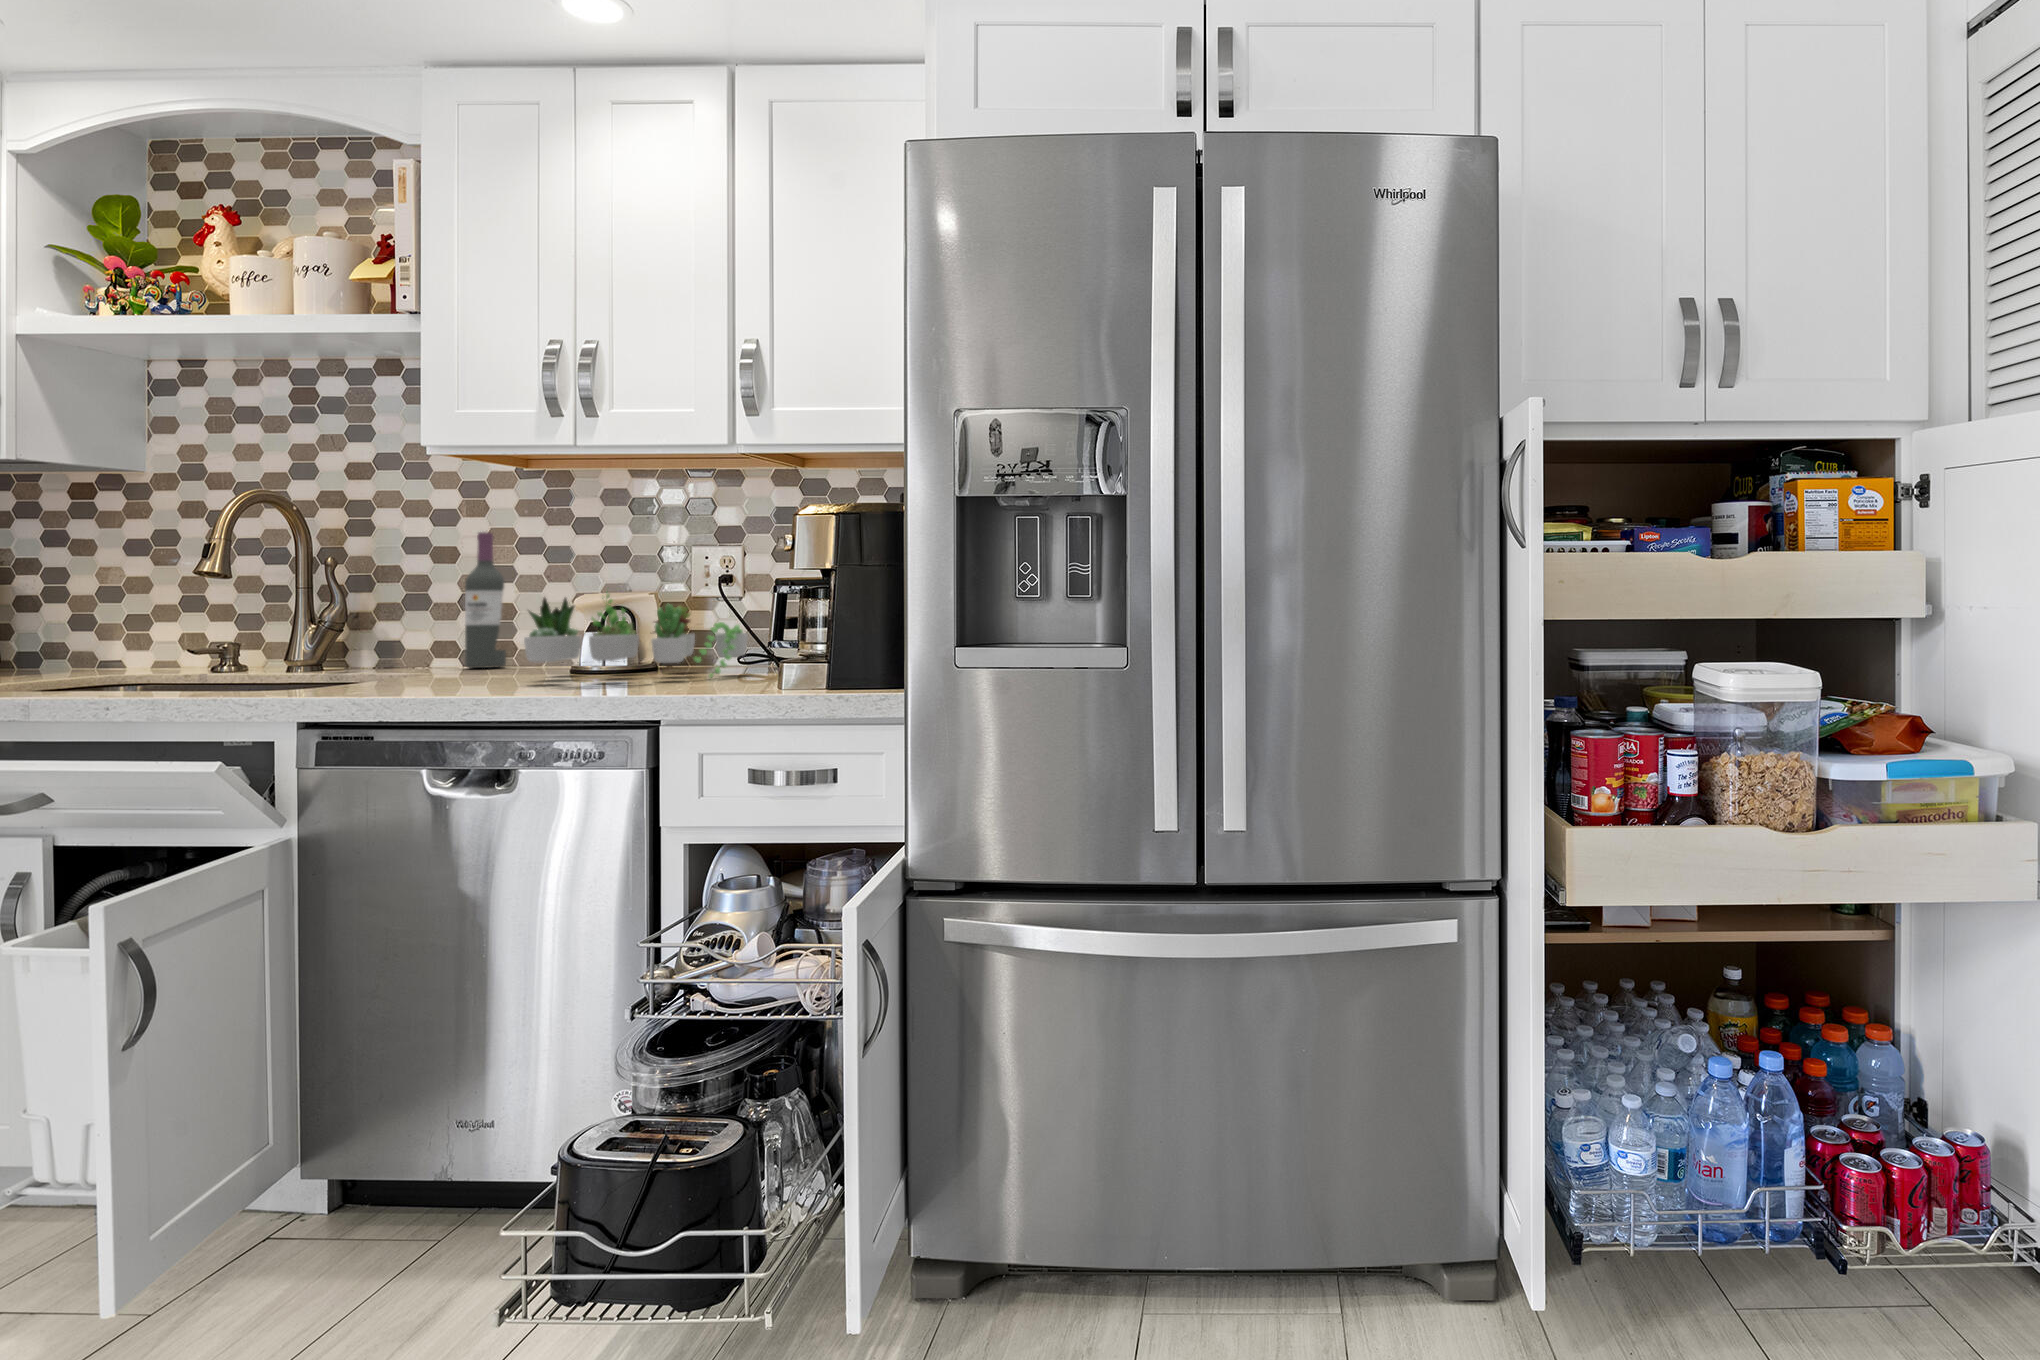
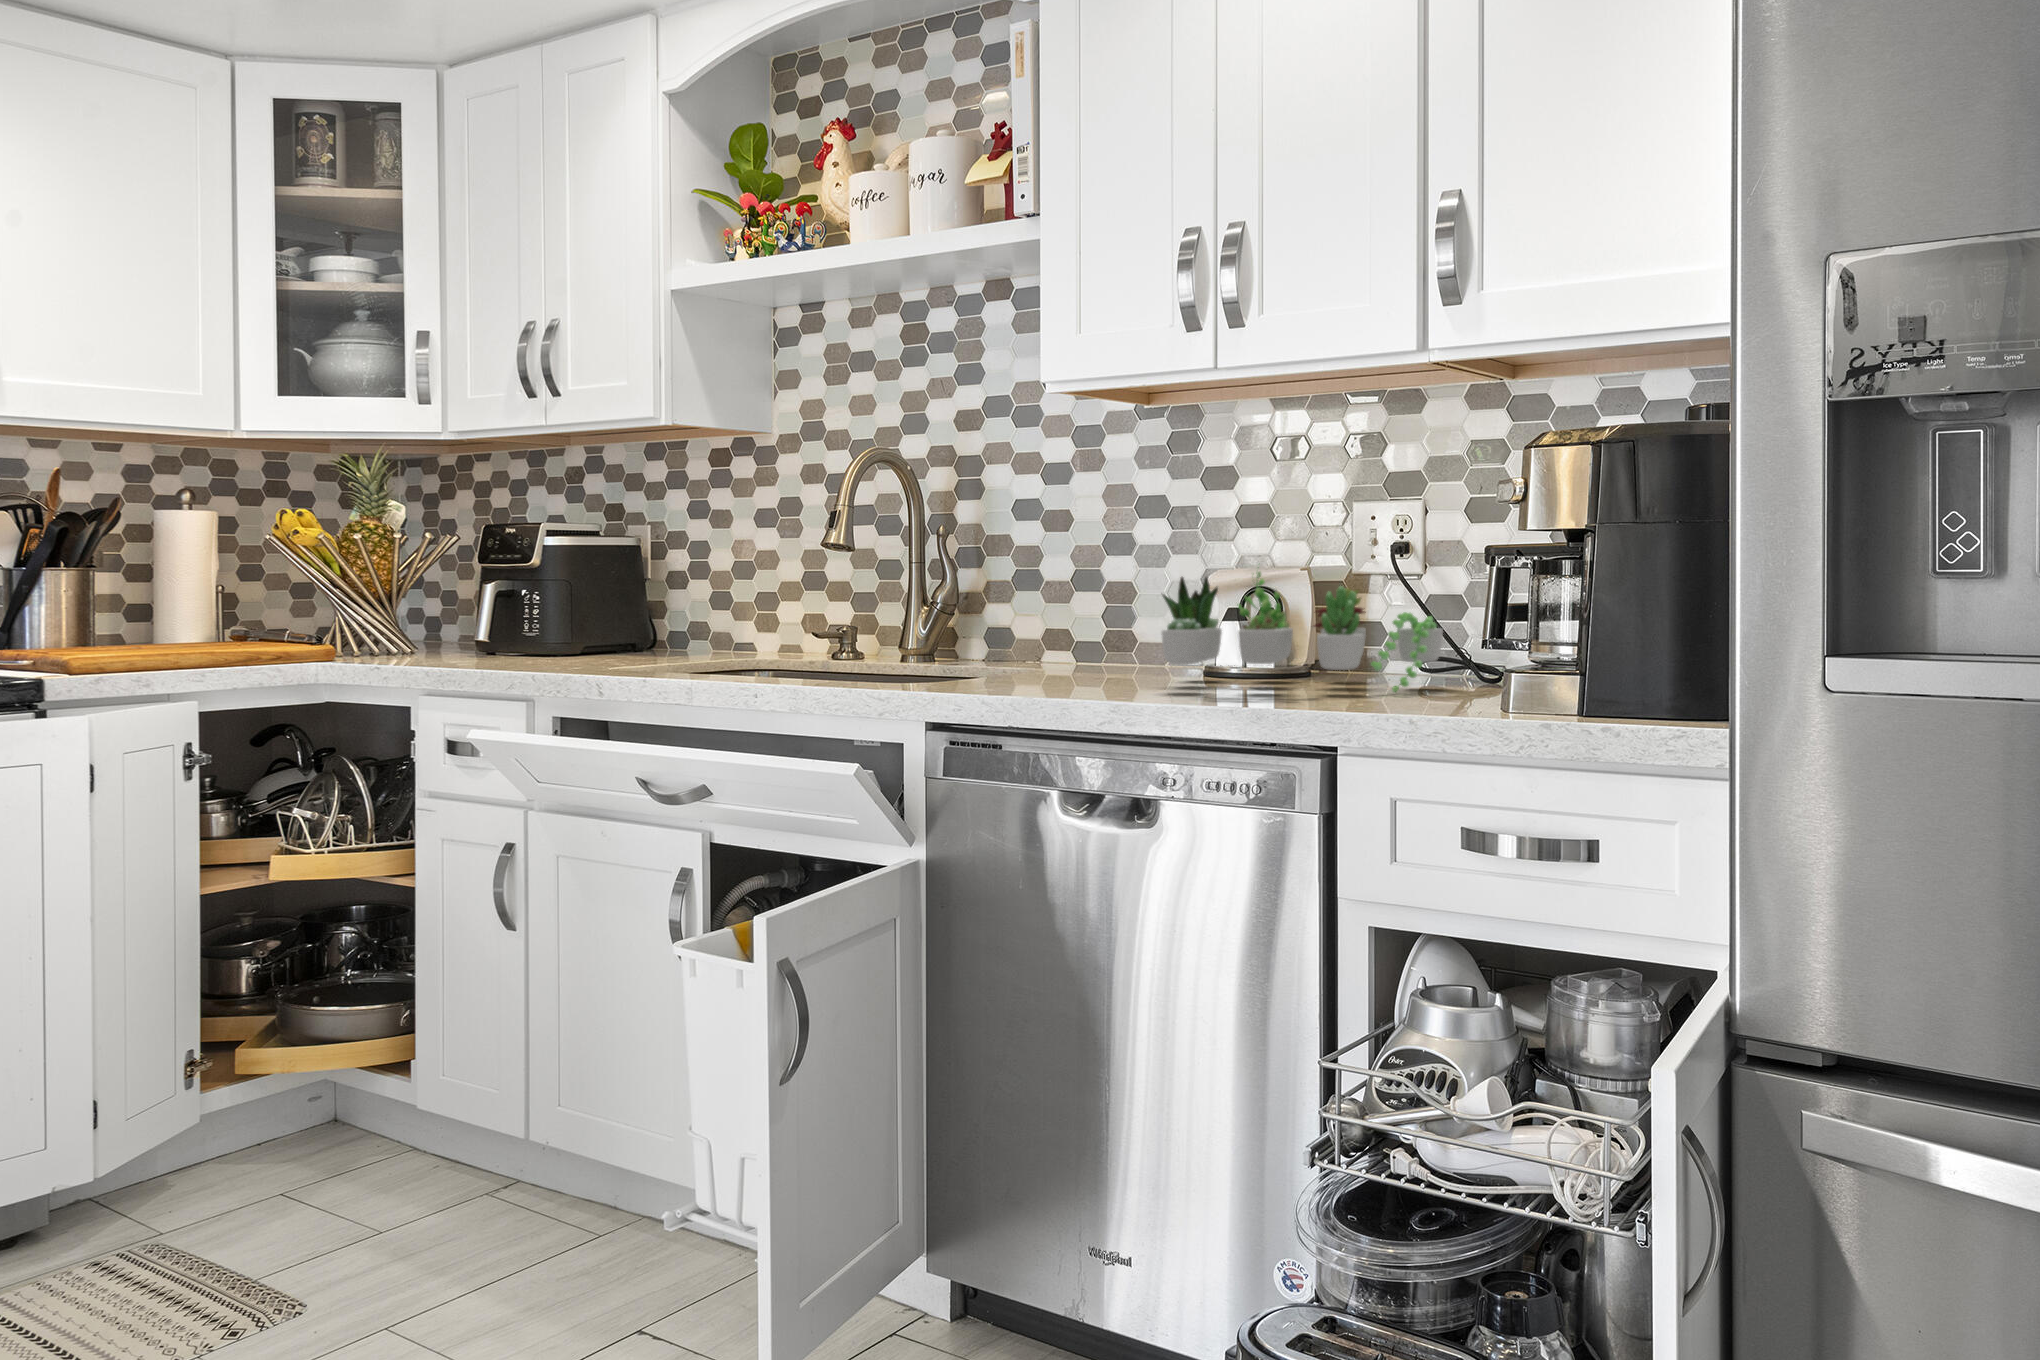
wine bottle: present [465,532,506,668] -> none [1082,492,1126,666]

